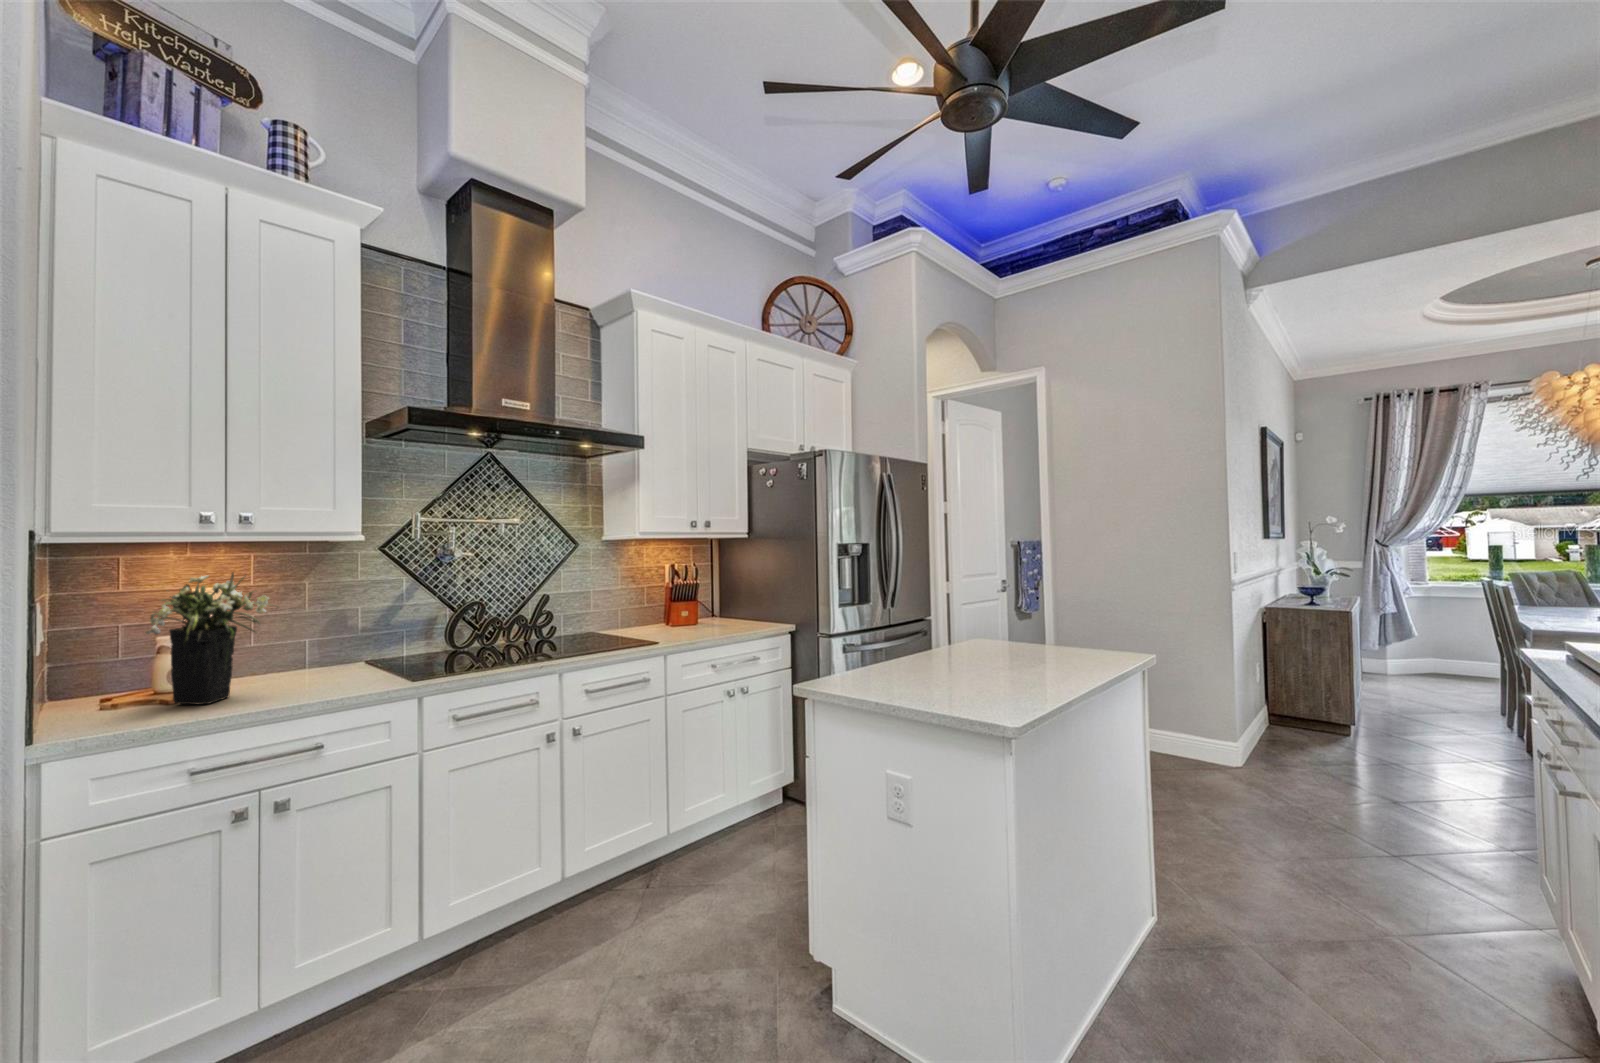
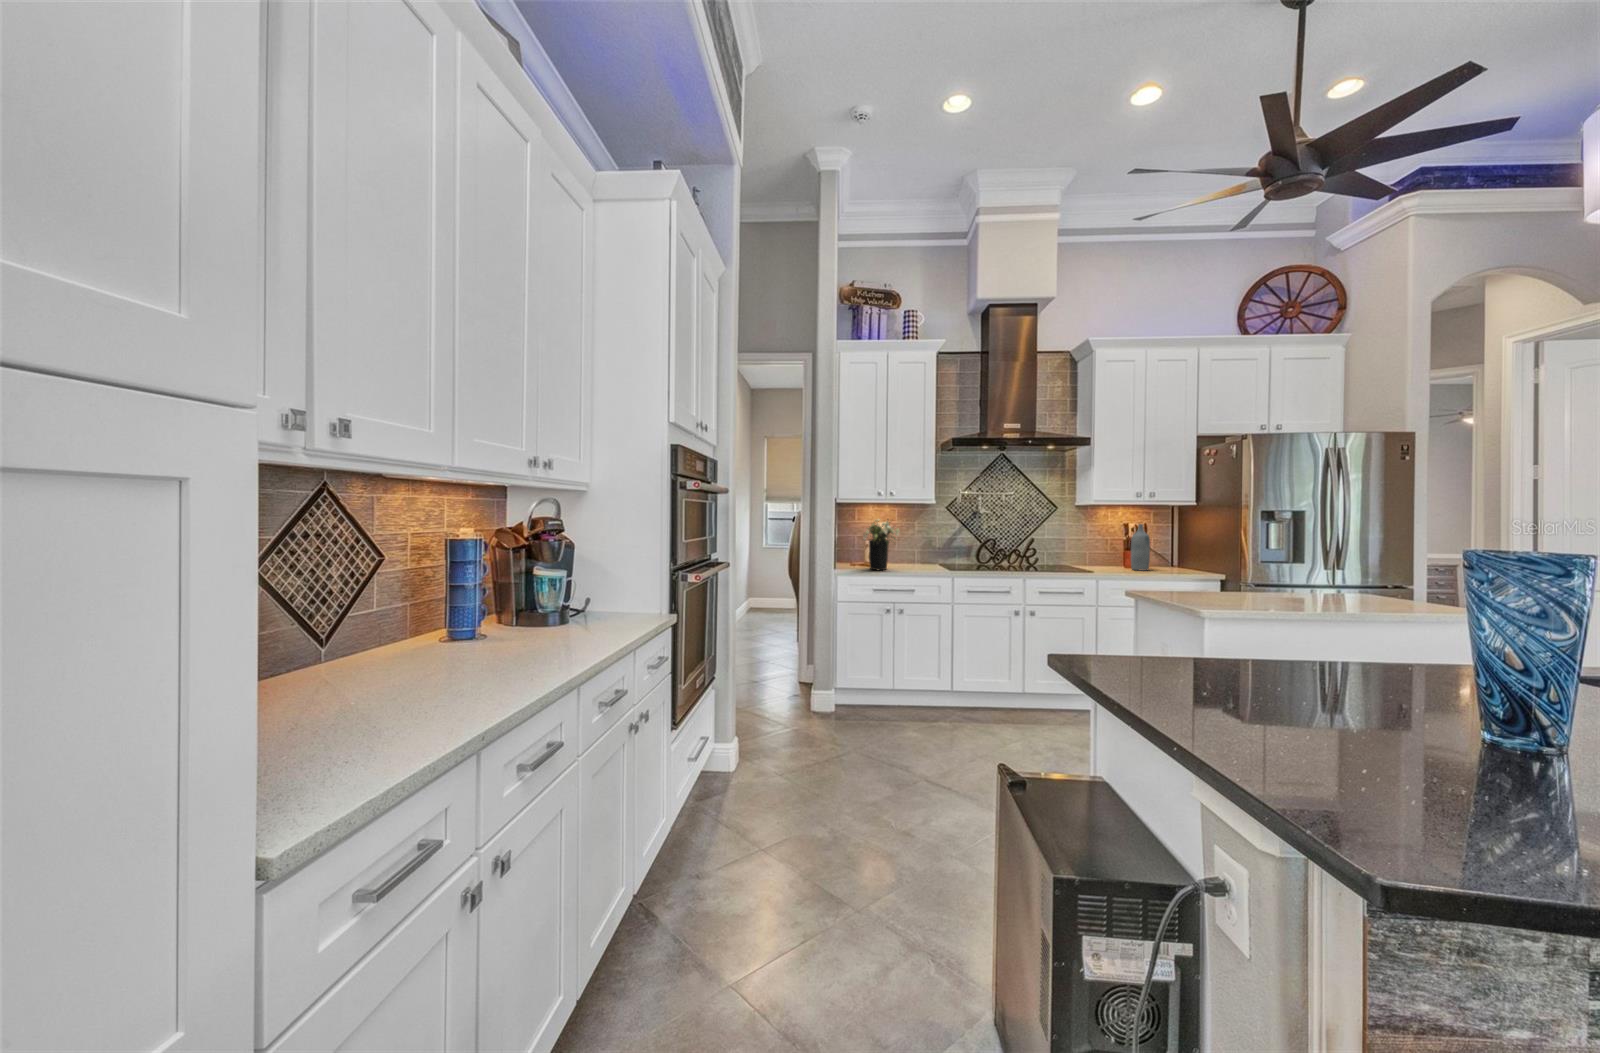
bottle: none [693,567,717,634] -> present [1131,524,1150,571]

